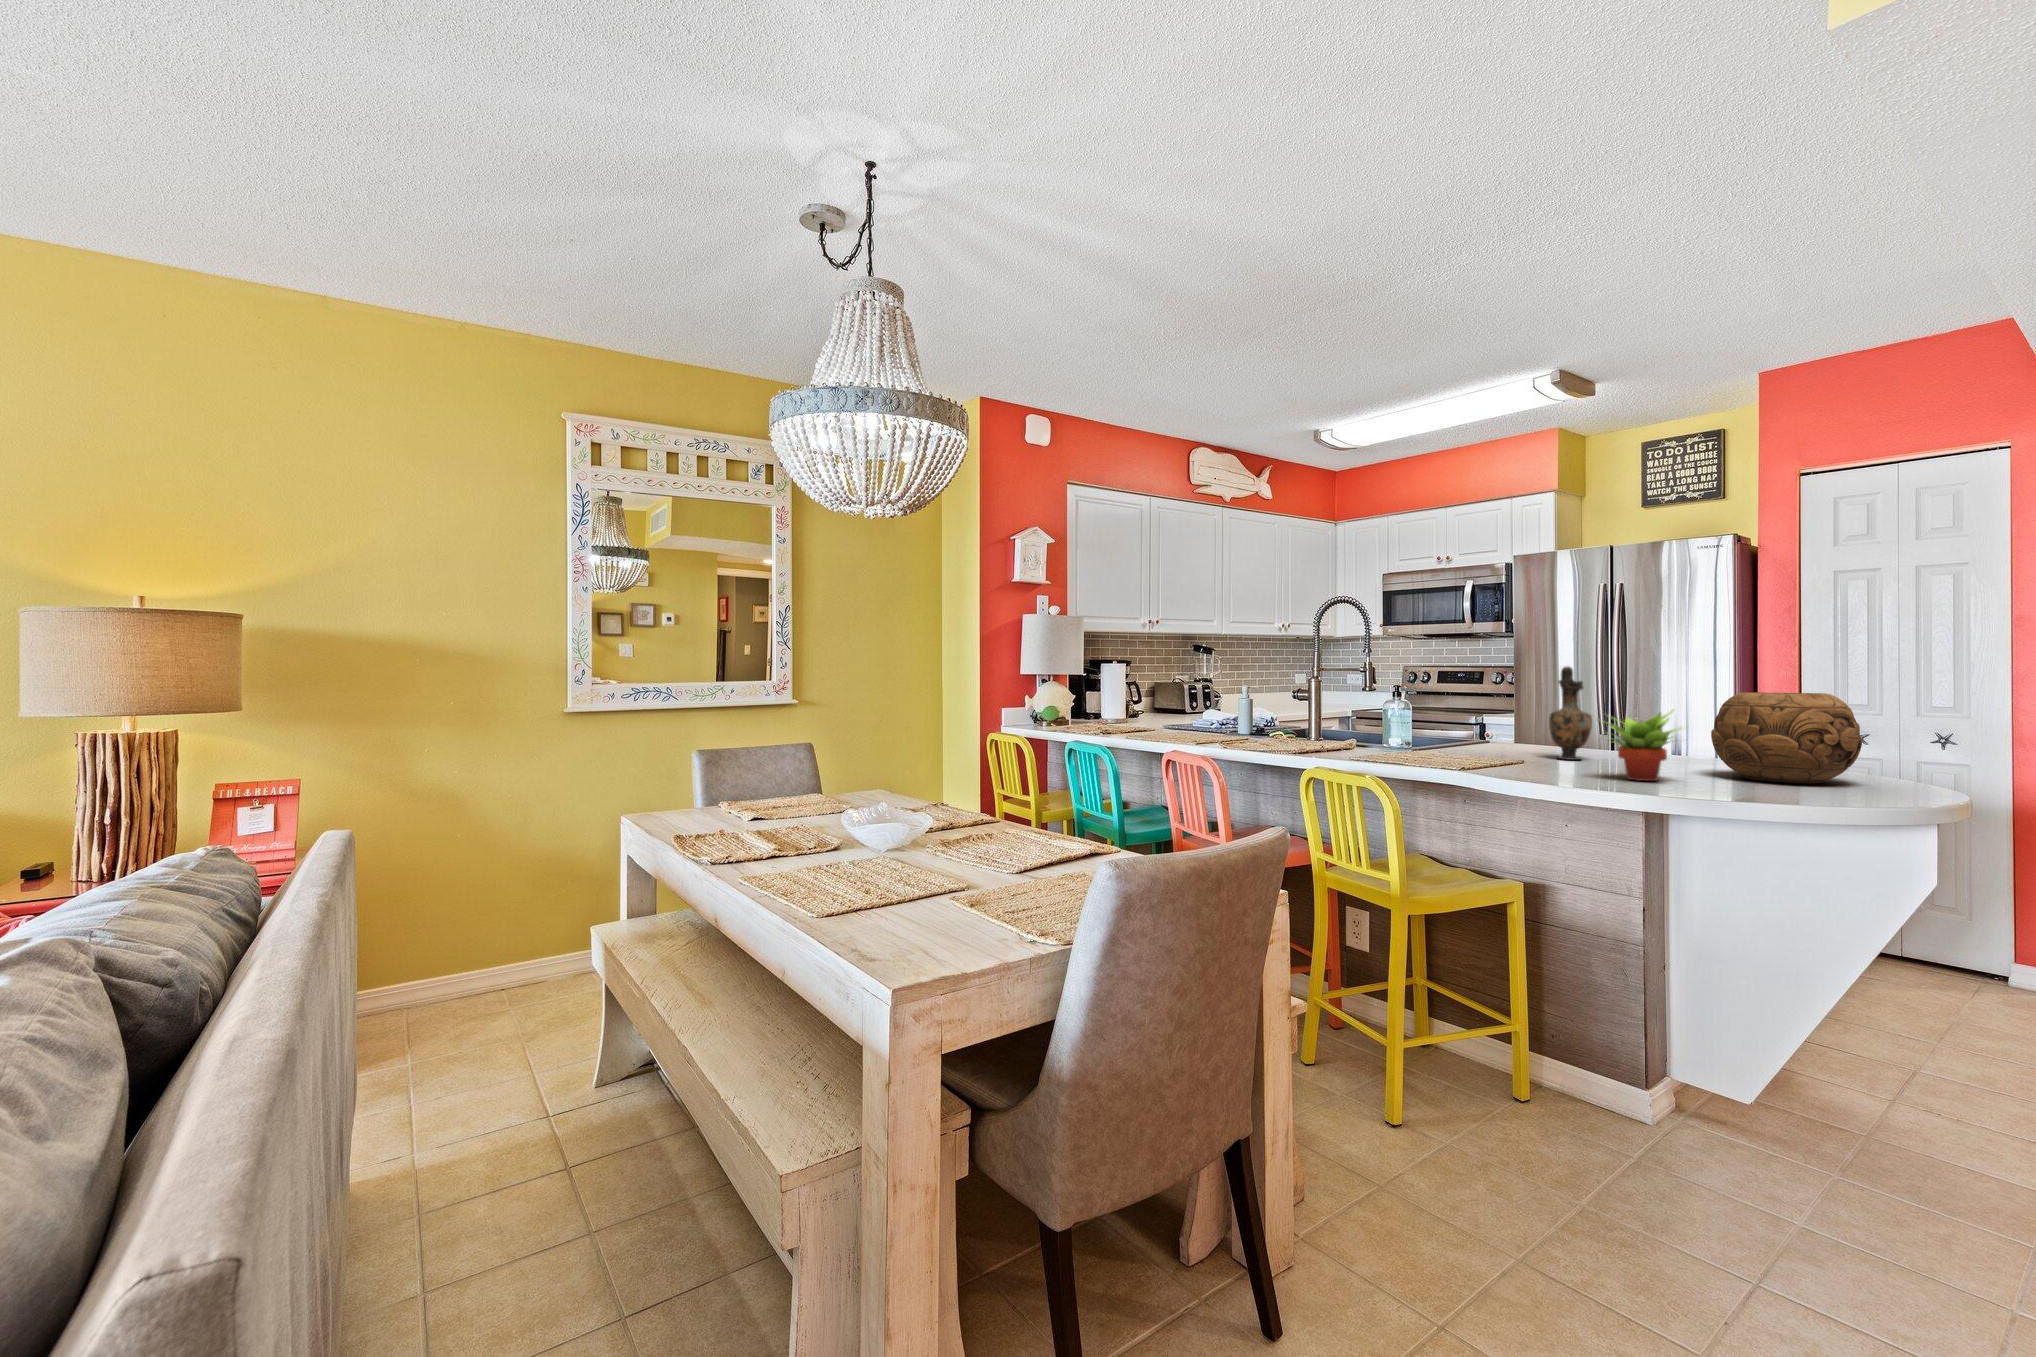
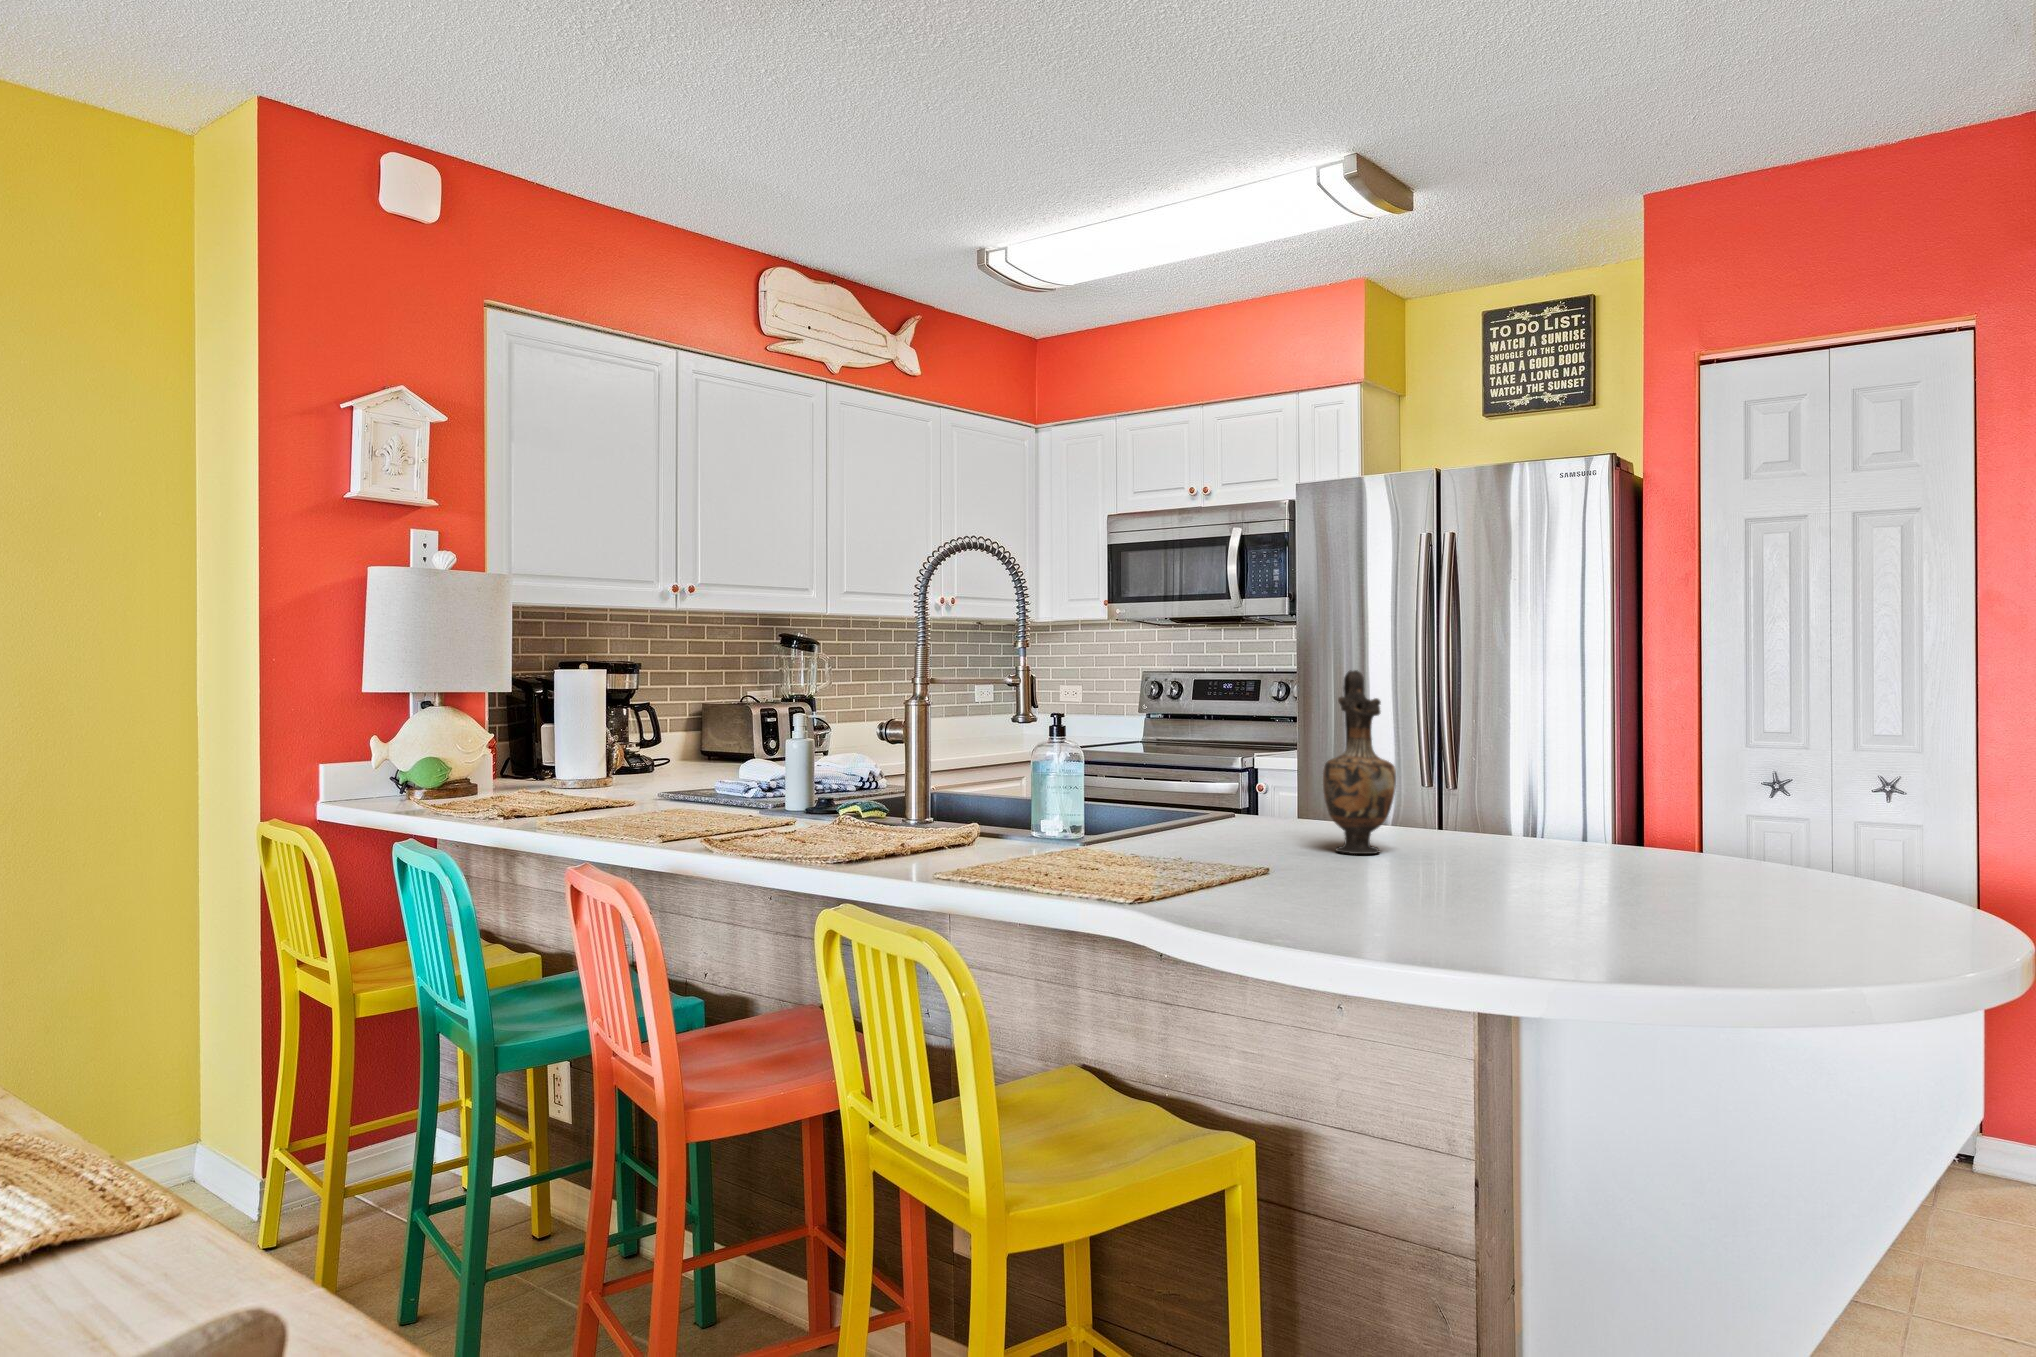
decorative bowl: present [1711,692,1862,783] -> none [1595,720,1844,900]
succulent plant: present [1599,711,1681,781] -> none [1391,758,1558,911]

